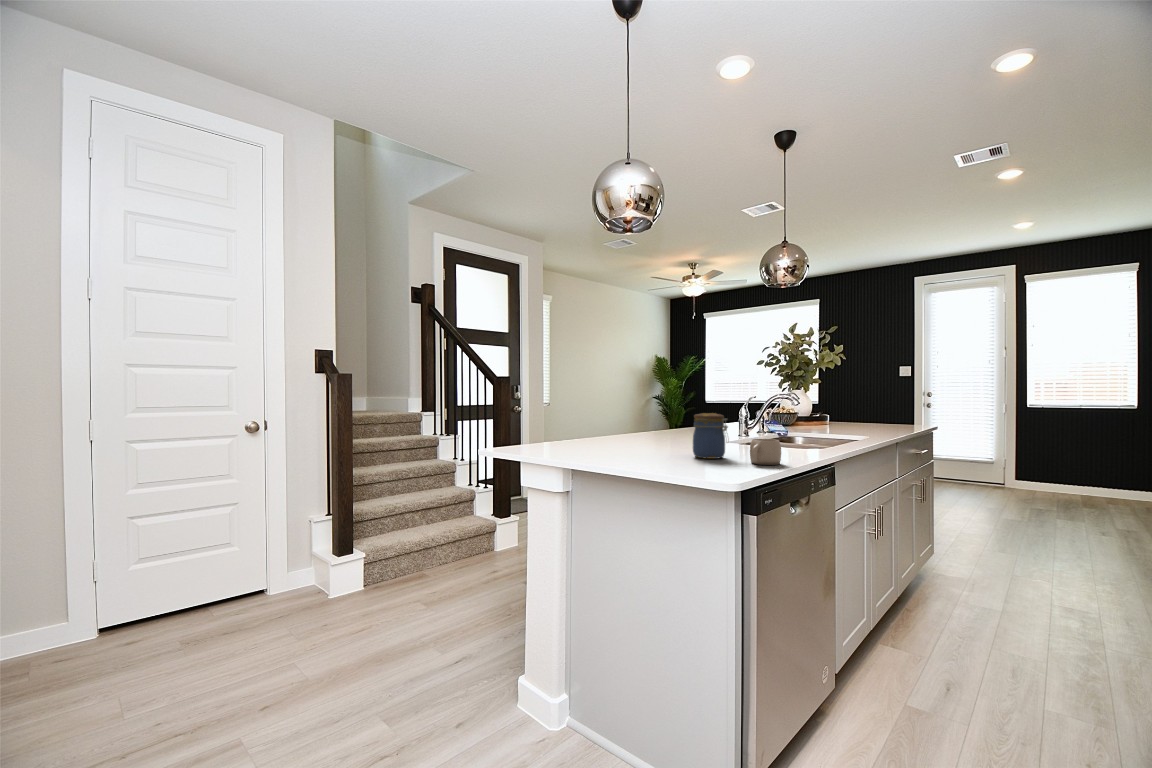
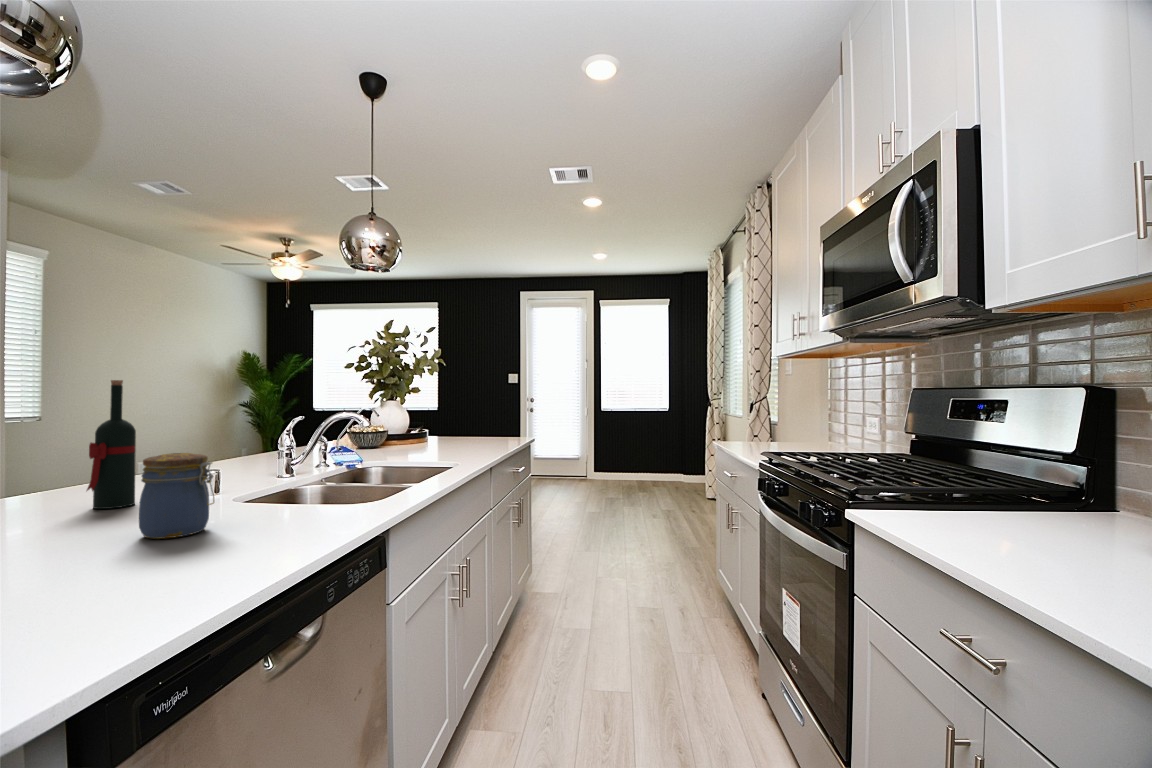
wine bottle: none [649,374,669,446] -> present [87,380,136,509]
mug: present [750,439,781,465] -> none [238,494,300,543]

